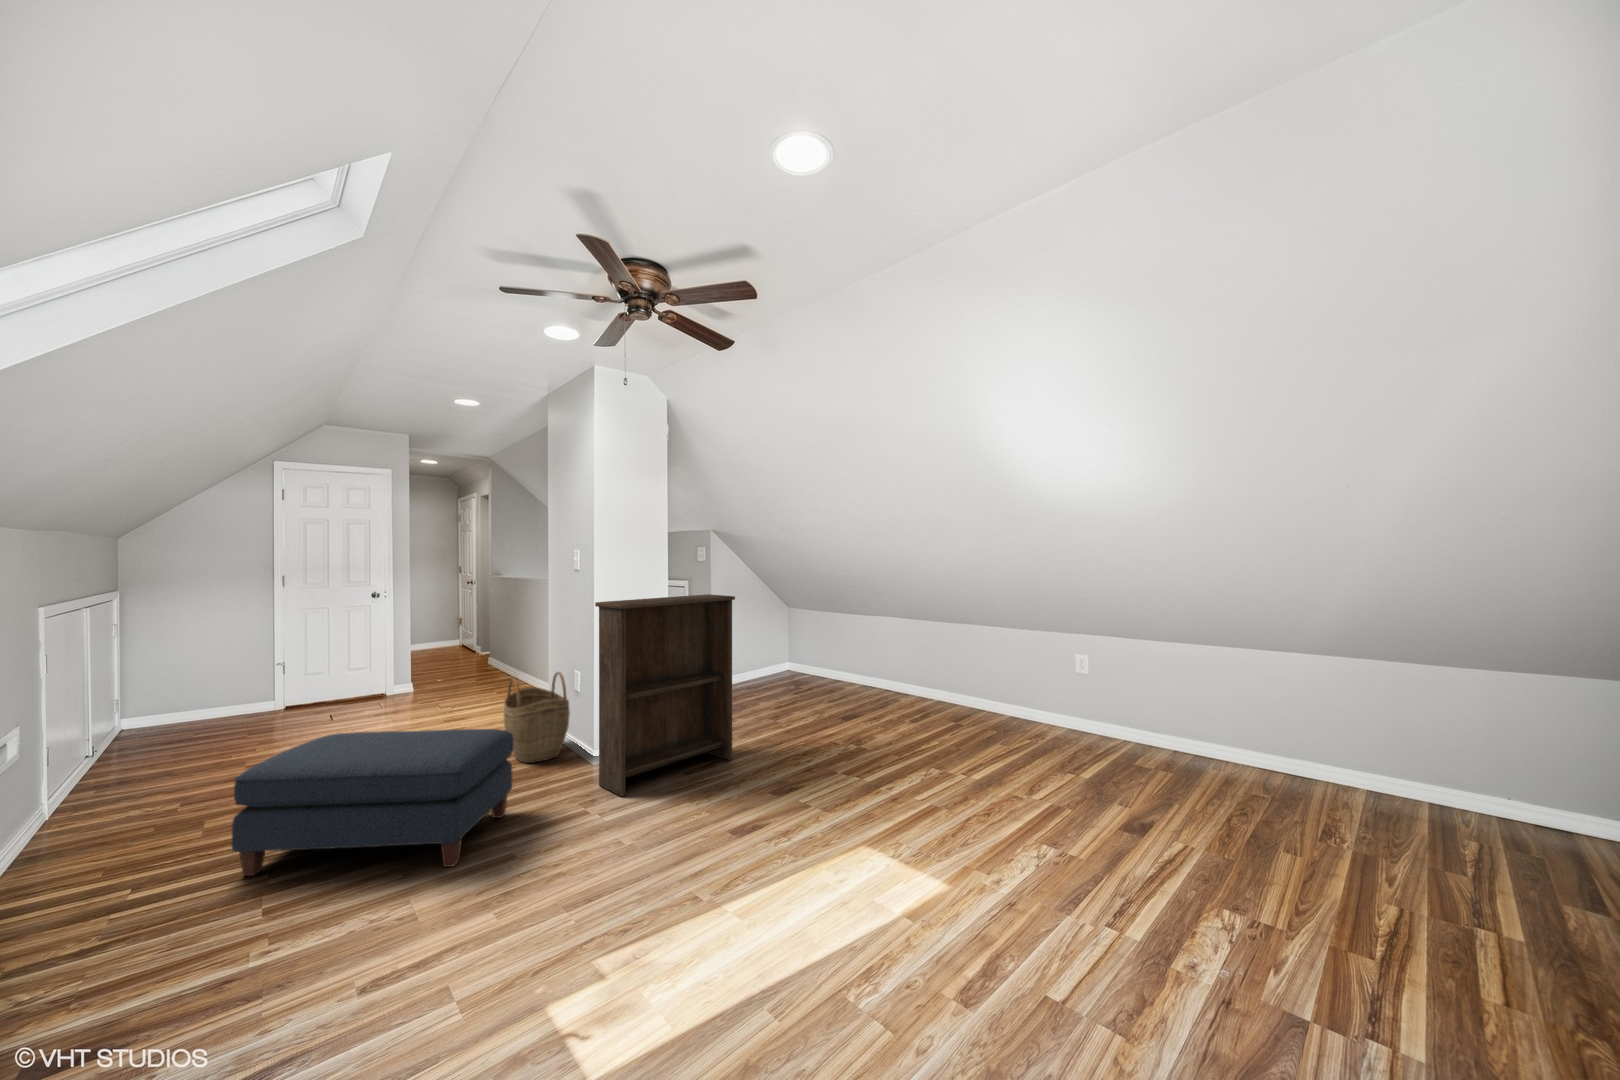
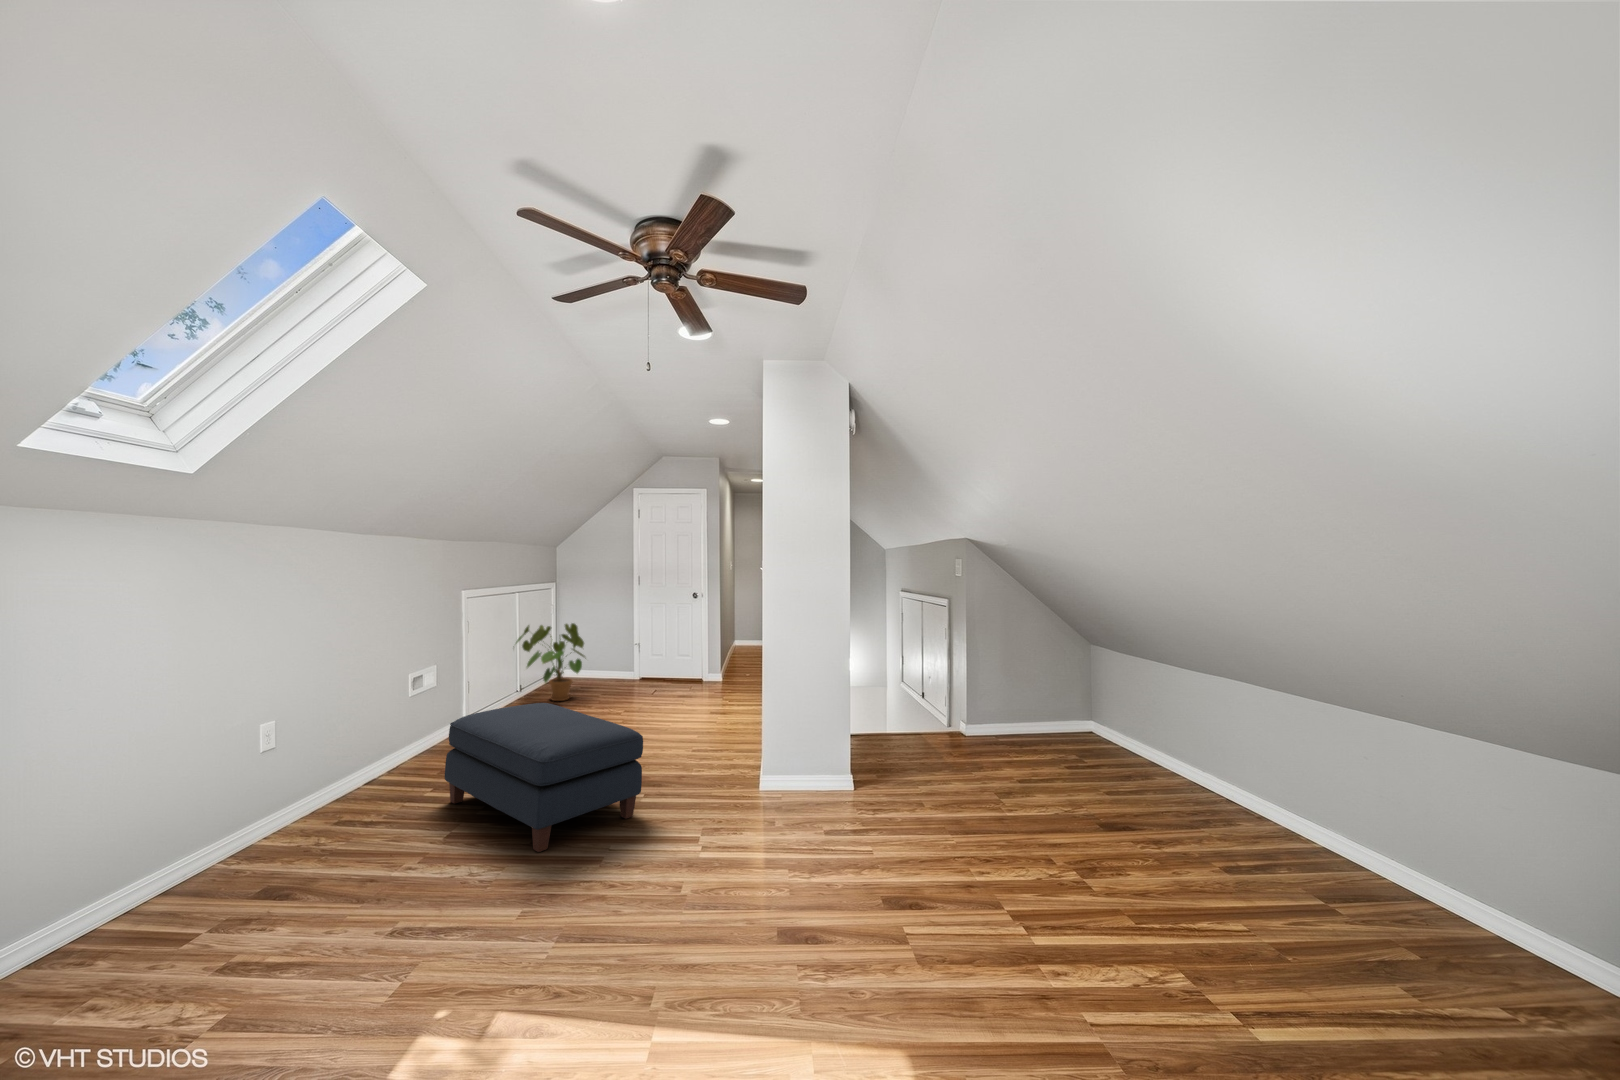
bookshelf: present [595,594,735,796] -> none [732,614,904,836]
house plant: none [102,650,245,758] -> present [516,623,585,701]
woven basket: present [504,672,570,763] -> none [702,682,760,772]

